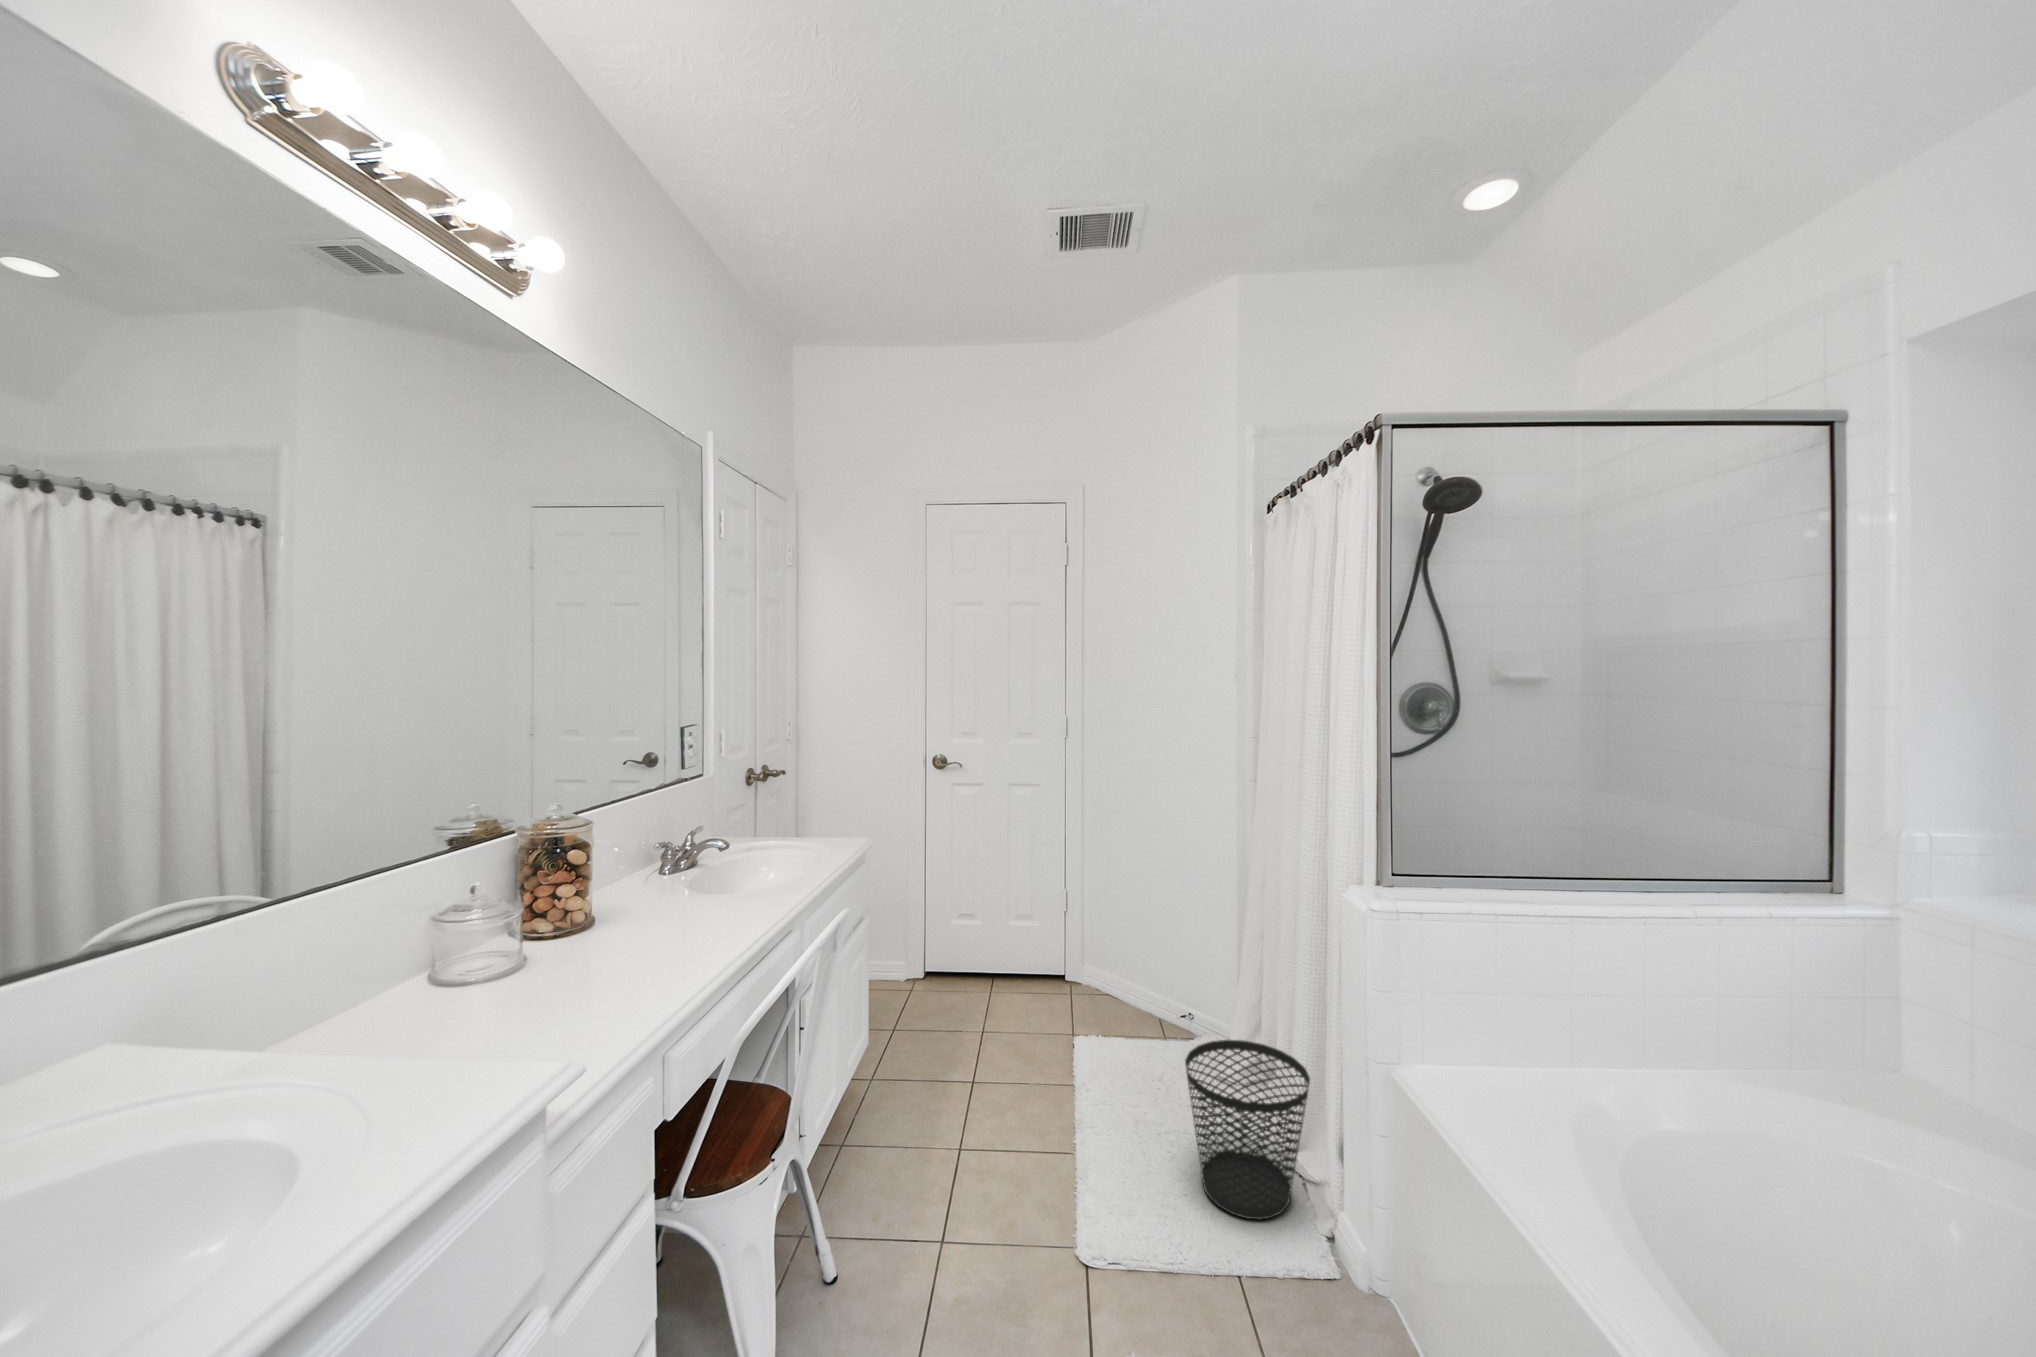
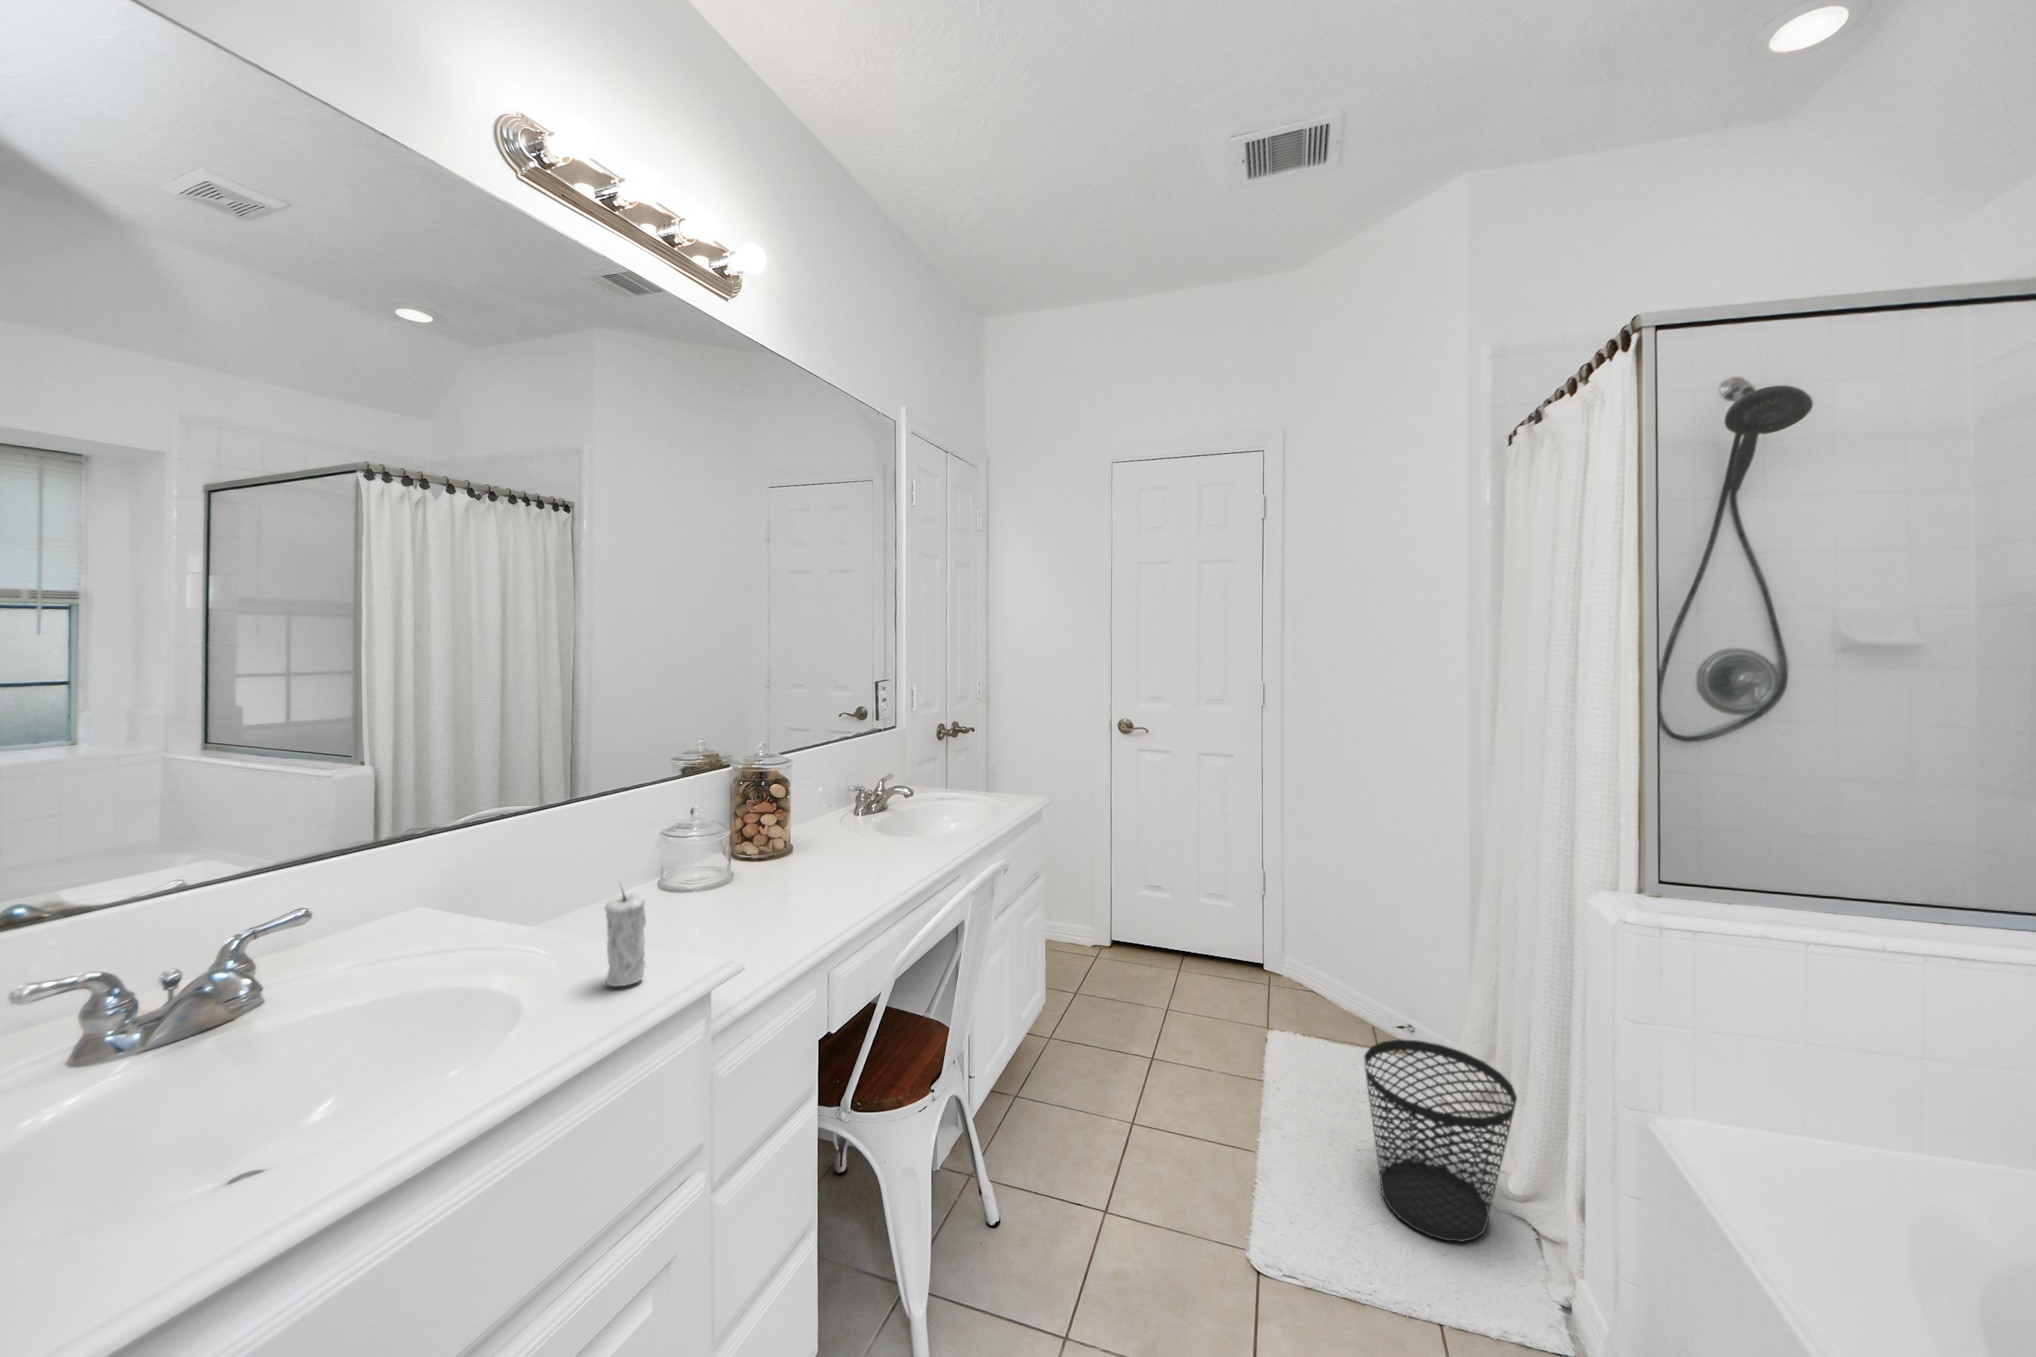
candle: none [421,986,477,1118] -> present [605,888,646,986]

